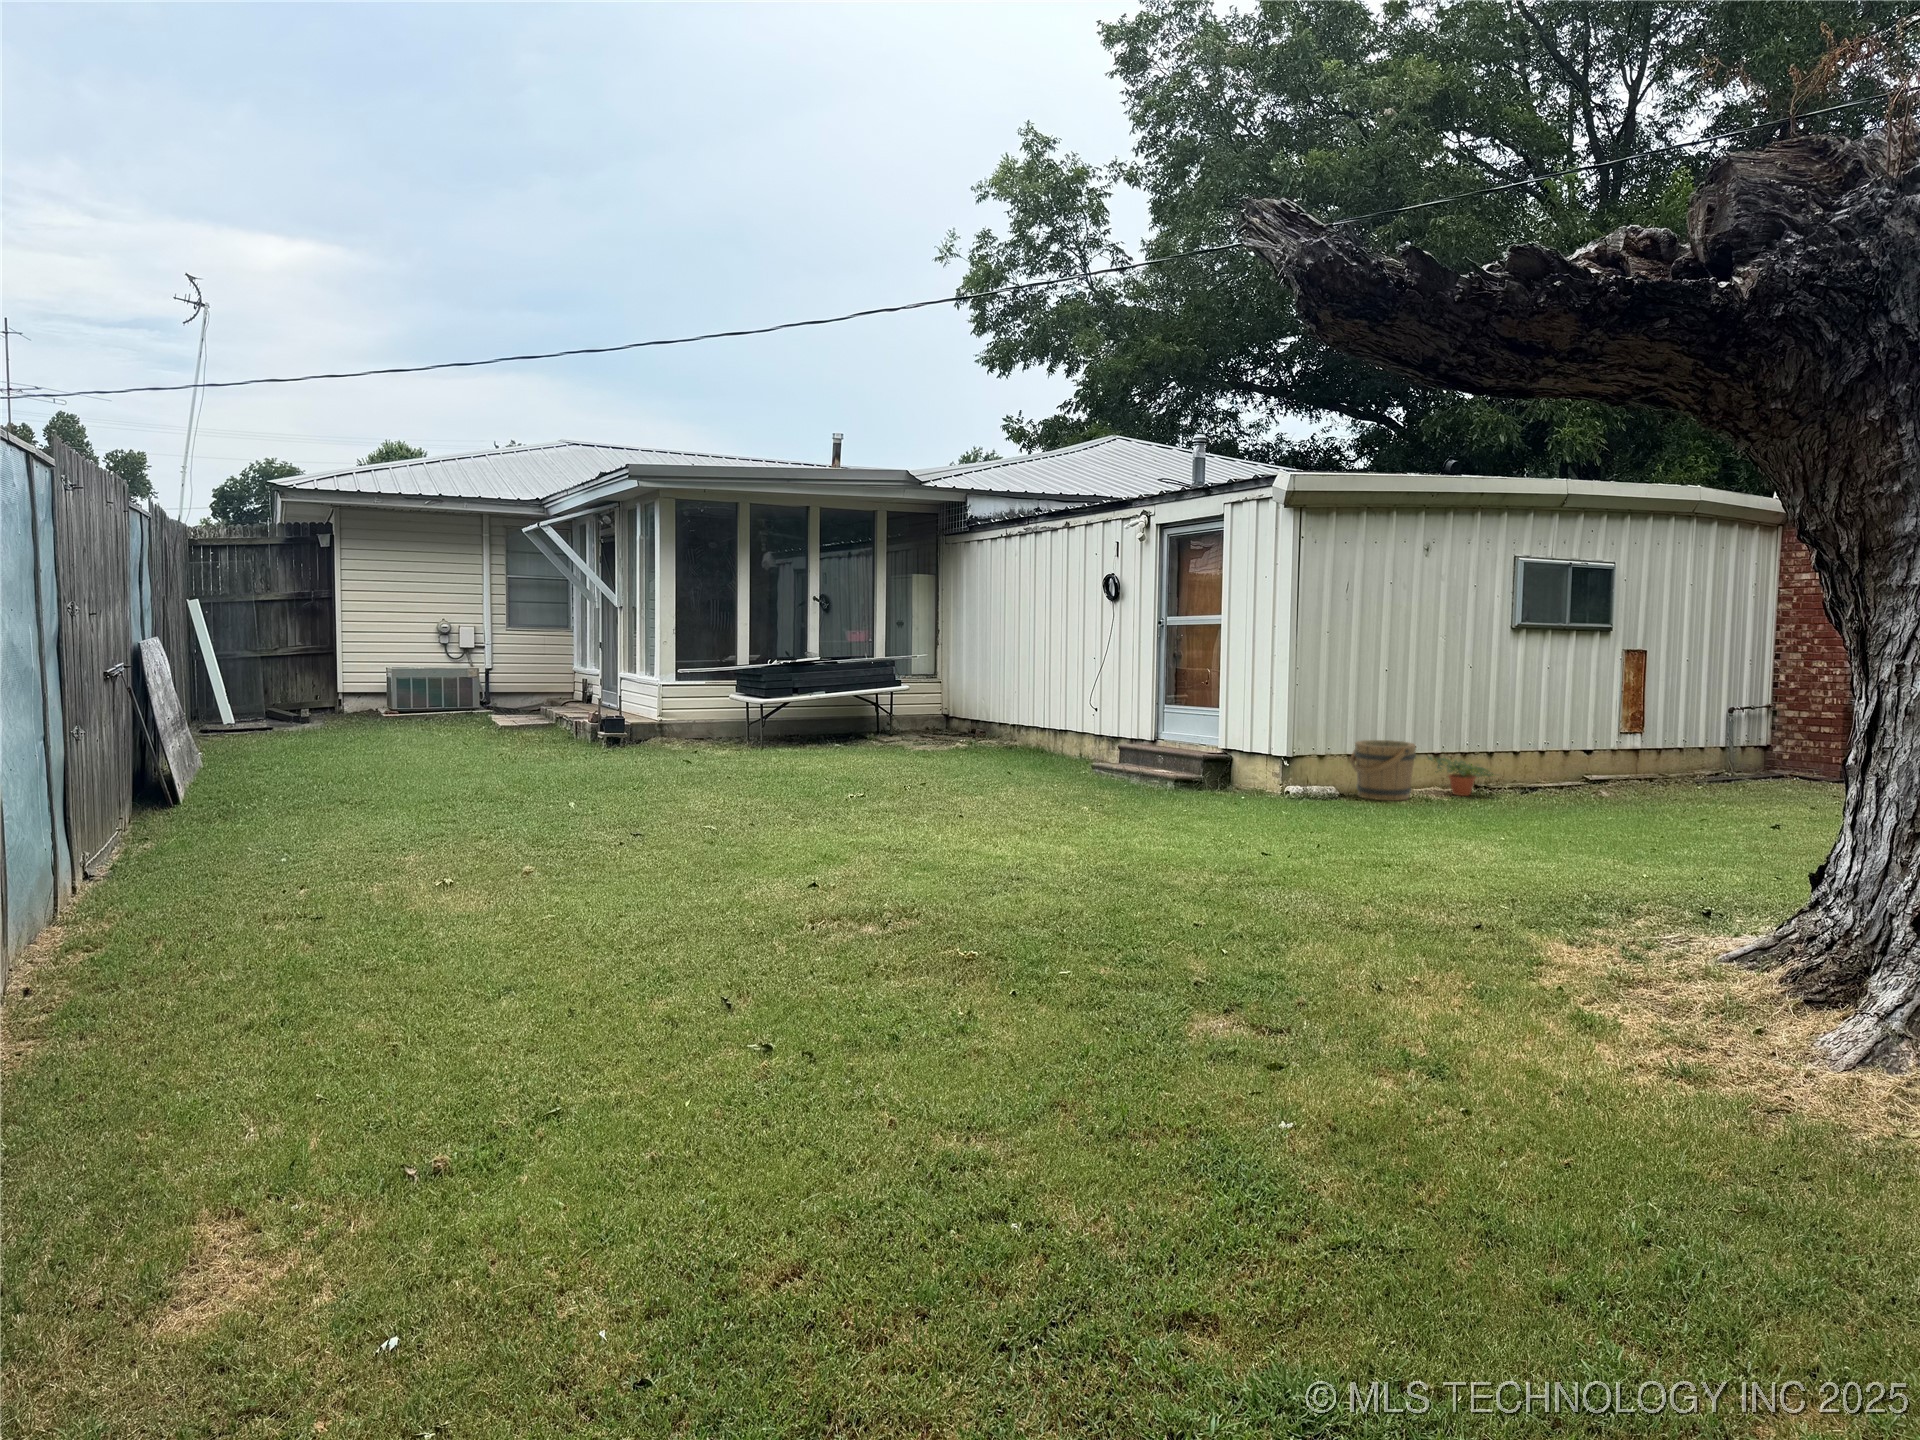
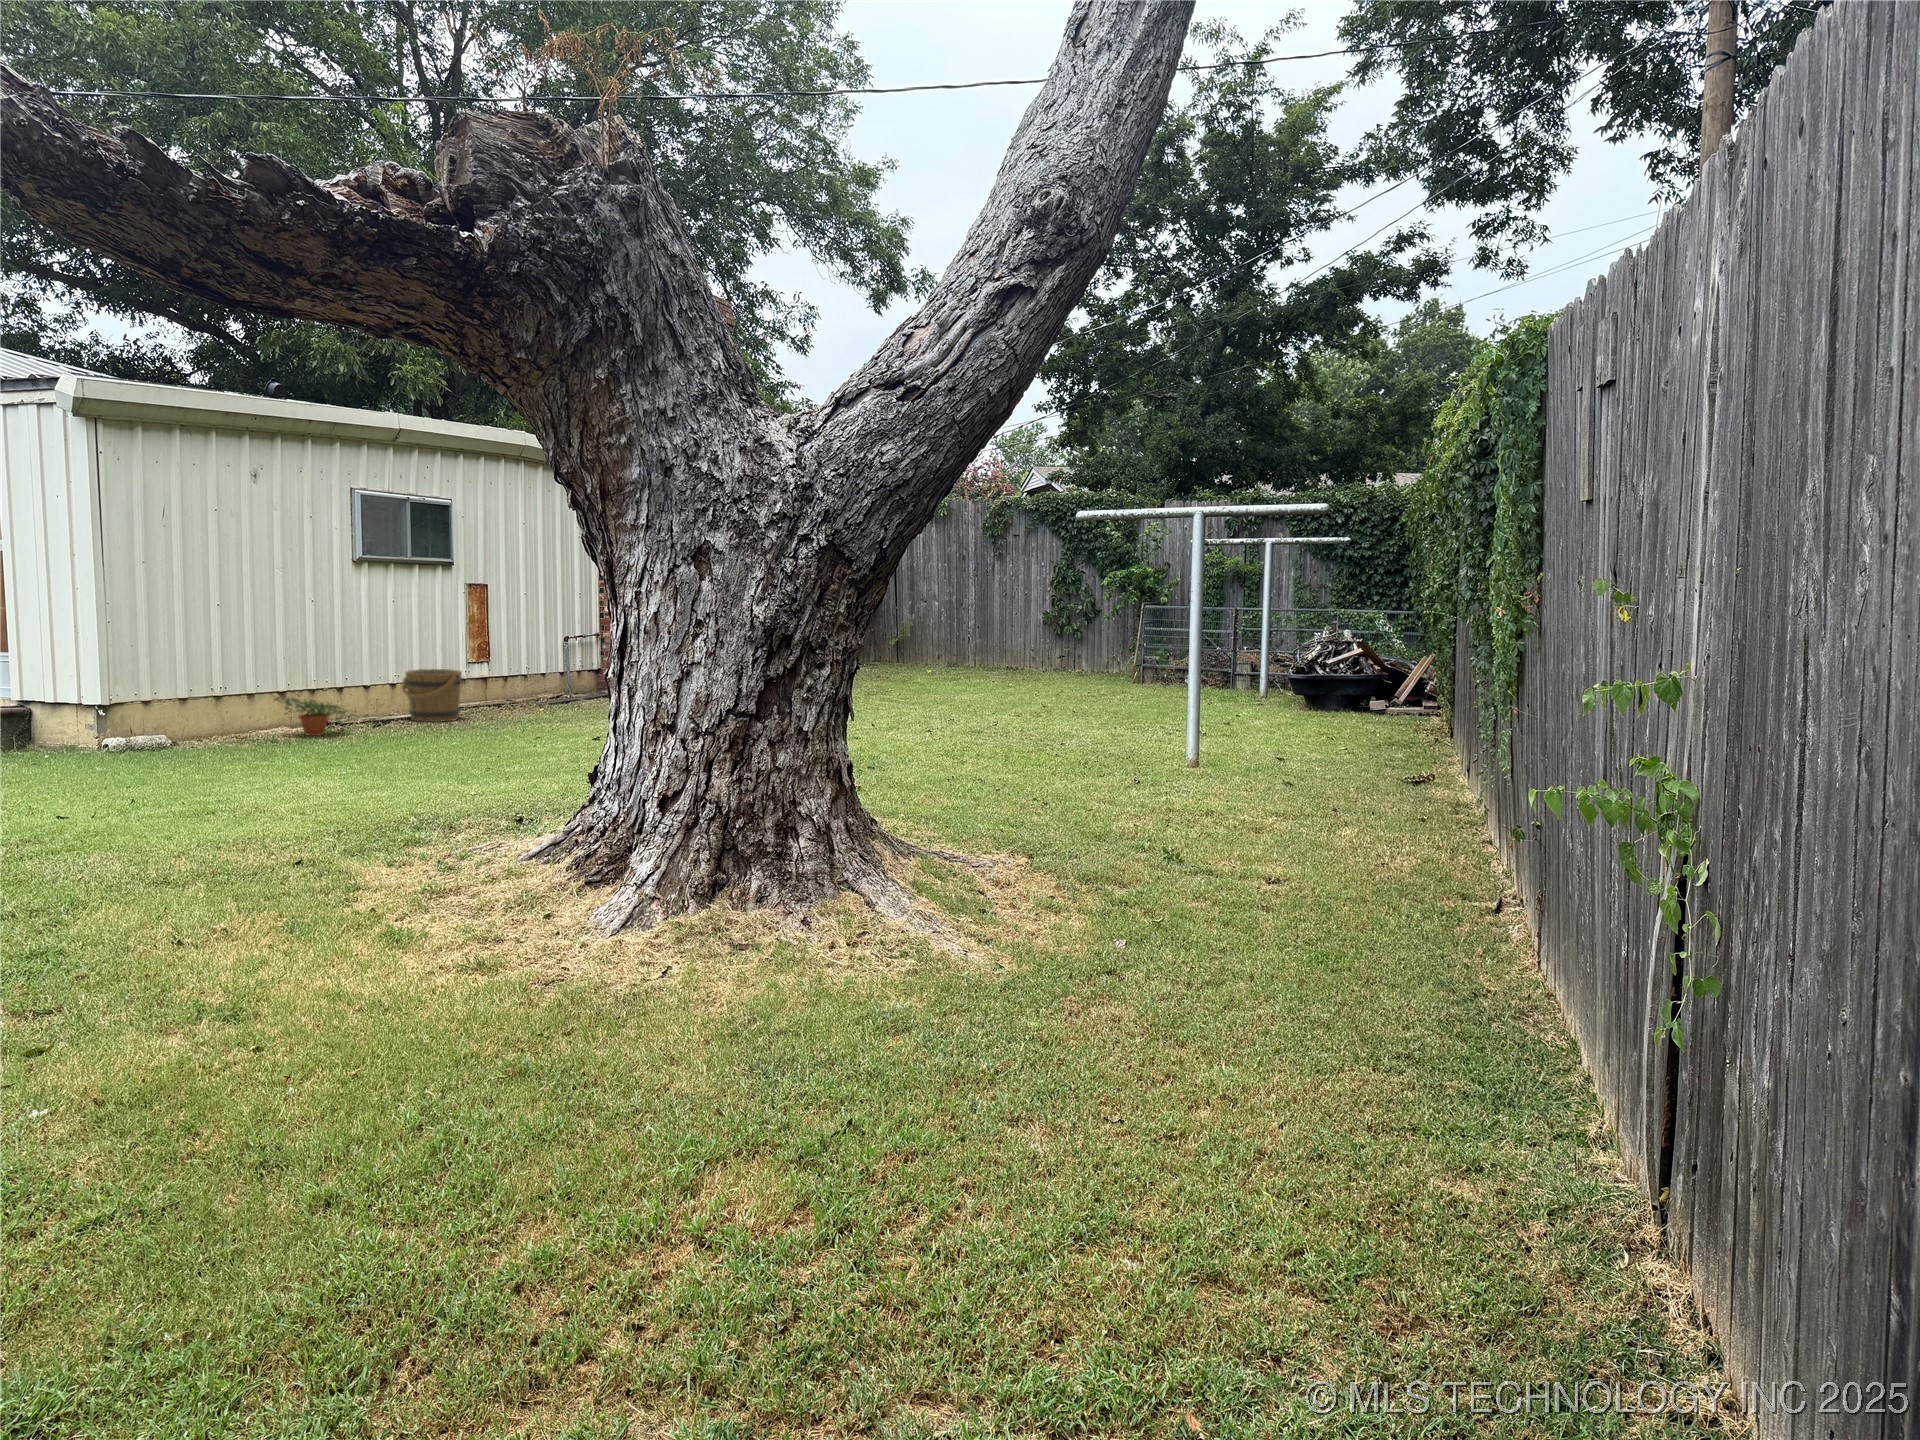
bucket: present [1350,740,1416,801] -> present [401,669,462,722]

